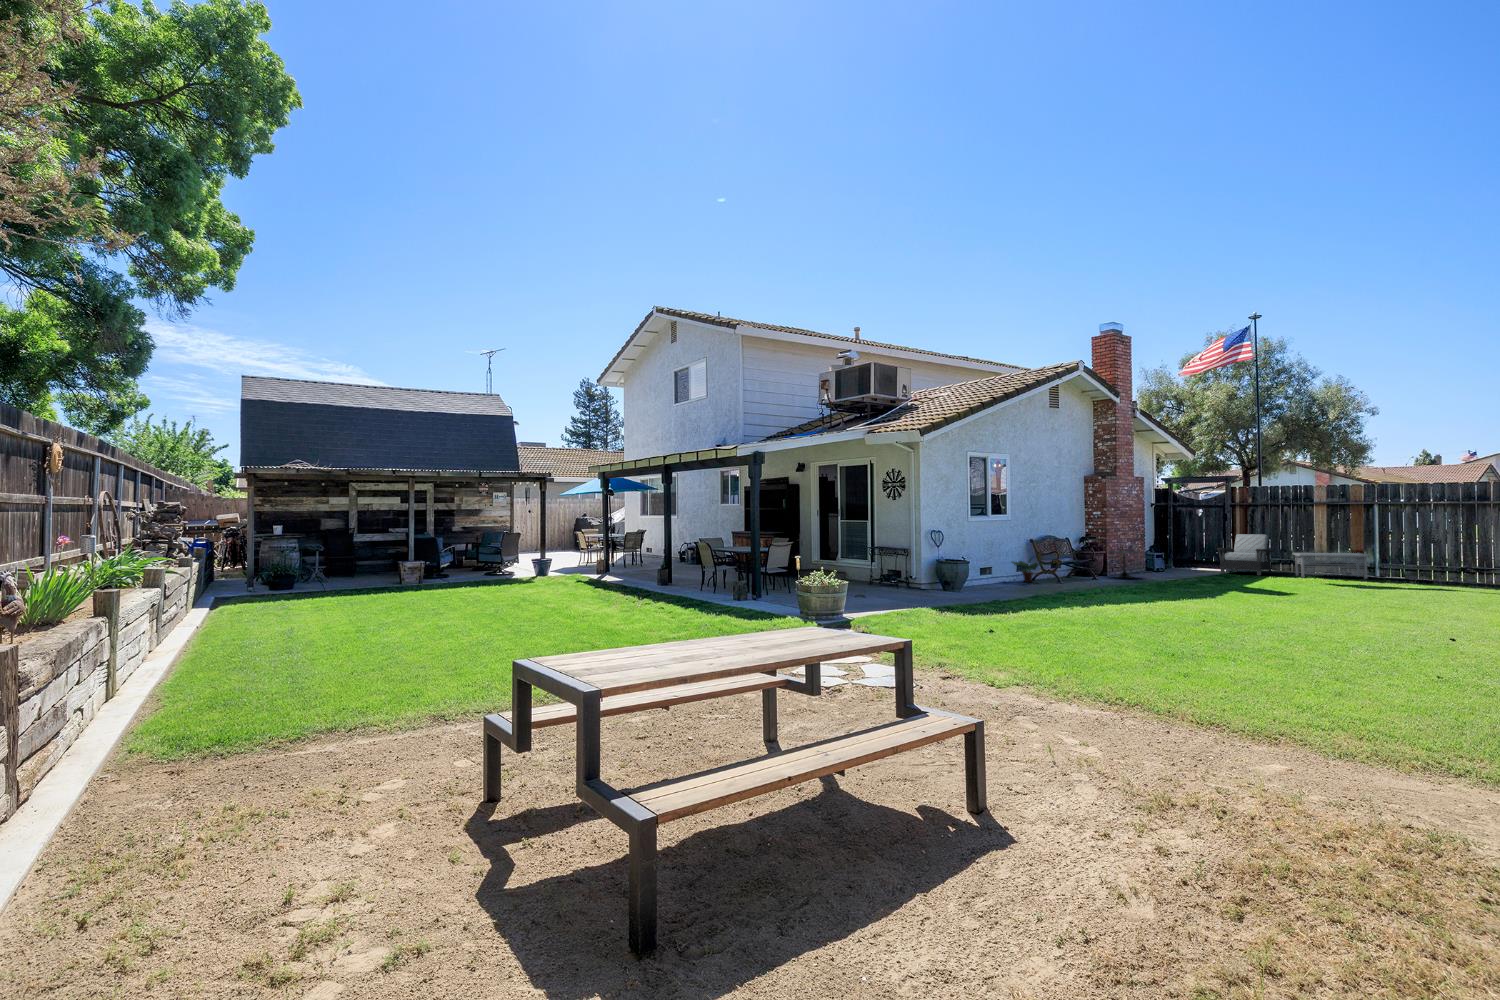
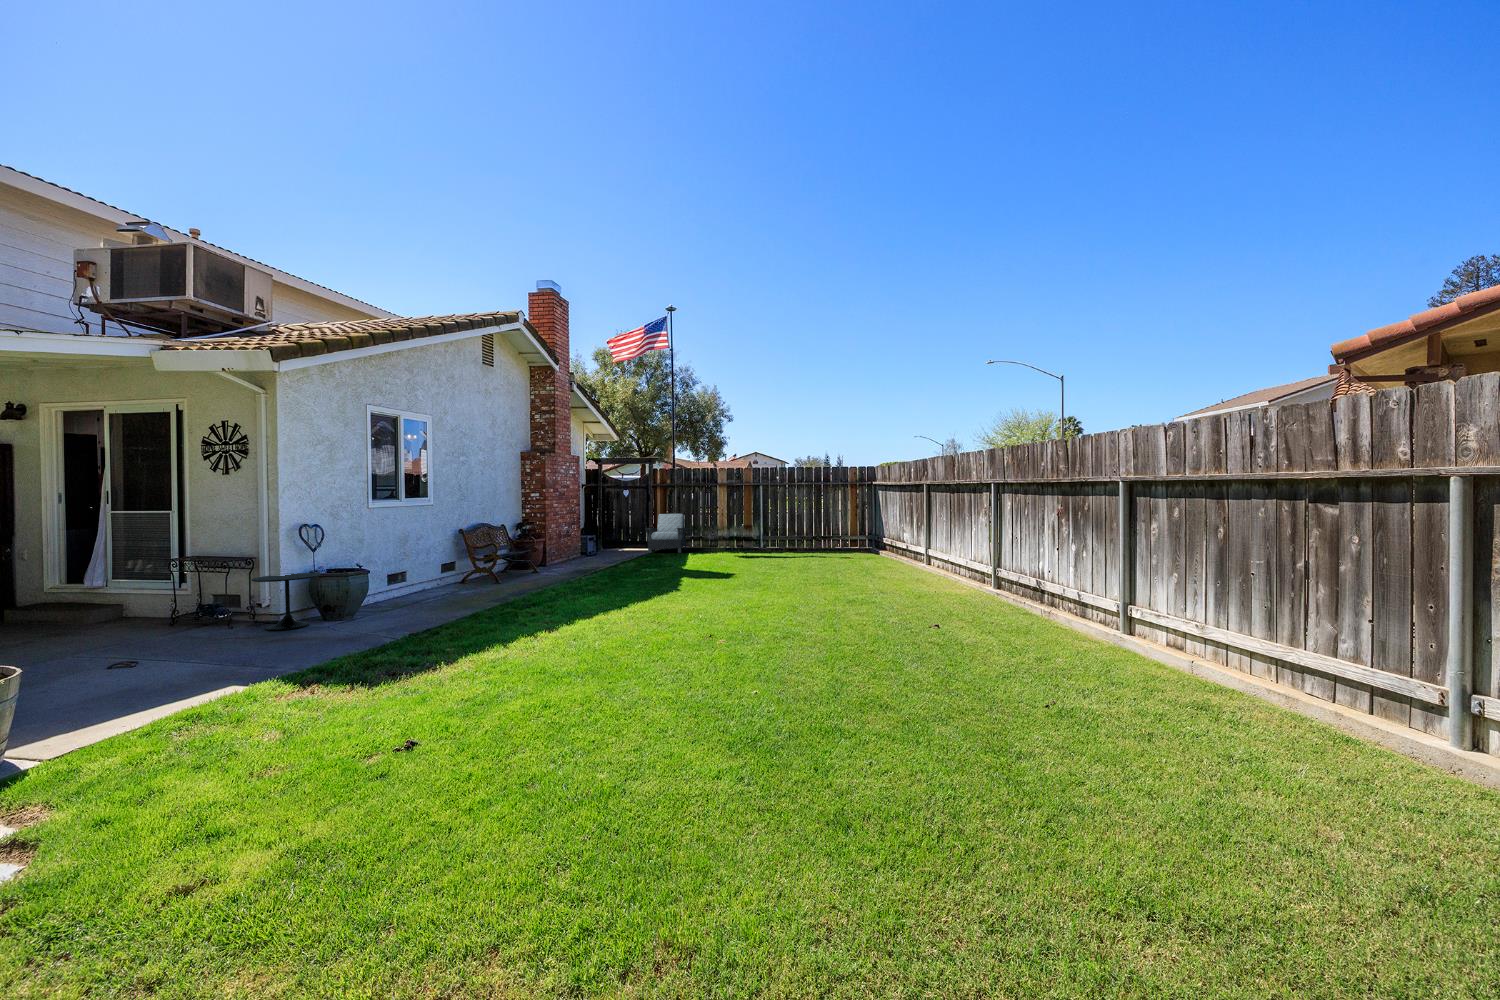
side table: present [1110,551,1137,578] -> present [251,573,321,631]
storage bench: present [1293,553,1368,579] -> none [702,528,756,552]
potted plant: present [1012,559,1039,582] -> none [433,552,482,587]

